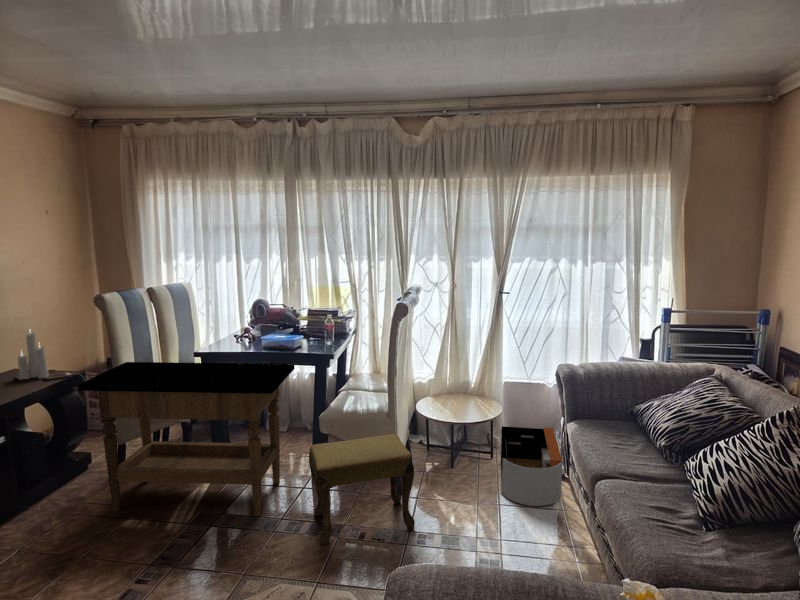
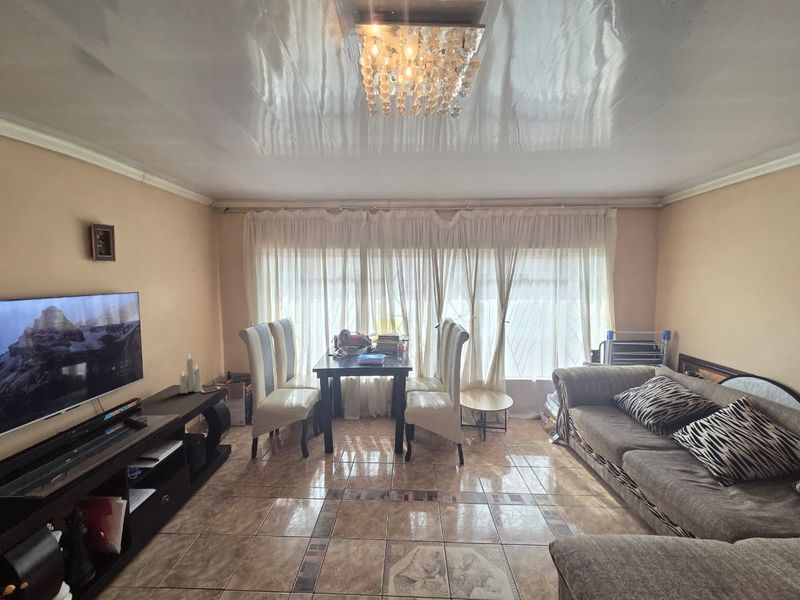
side table: present [78,362,294,516] -> none [239,375,386,493]
storage bin: present [501,426,562,506] -> none [514,411,570,467]
footstool: present [309,434,415,545] -> none [409,422,487,509]

